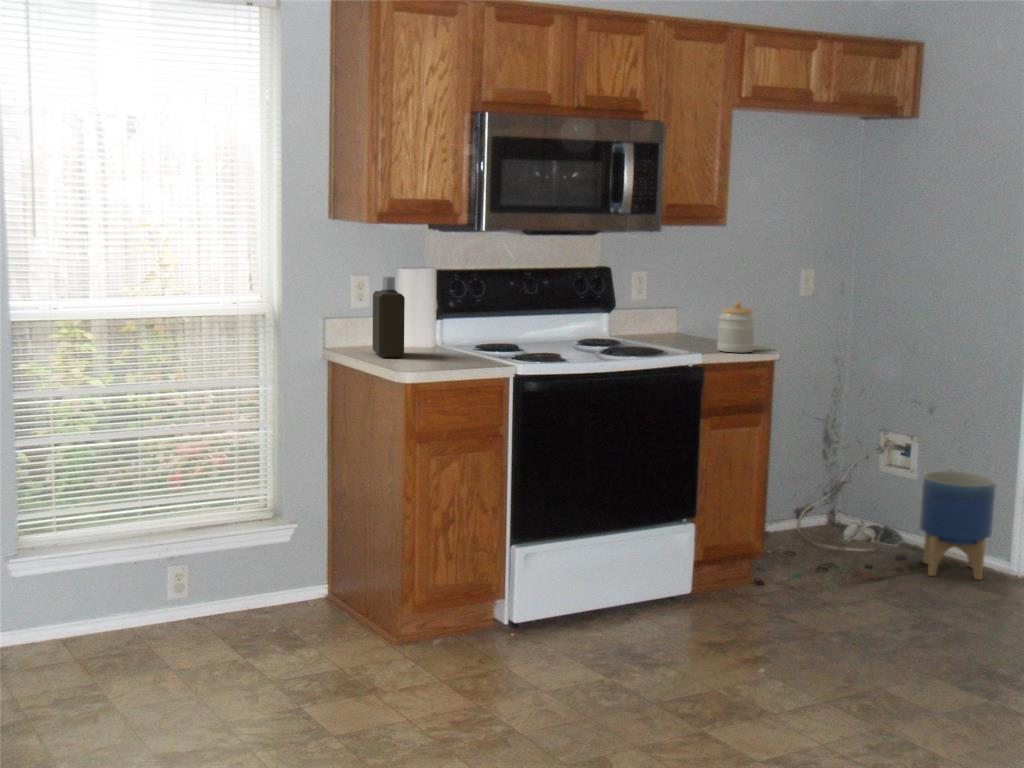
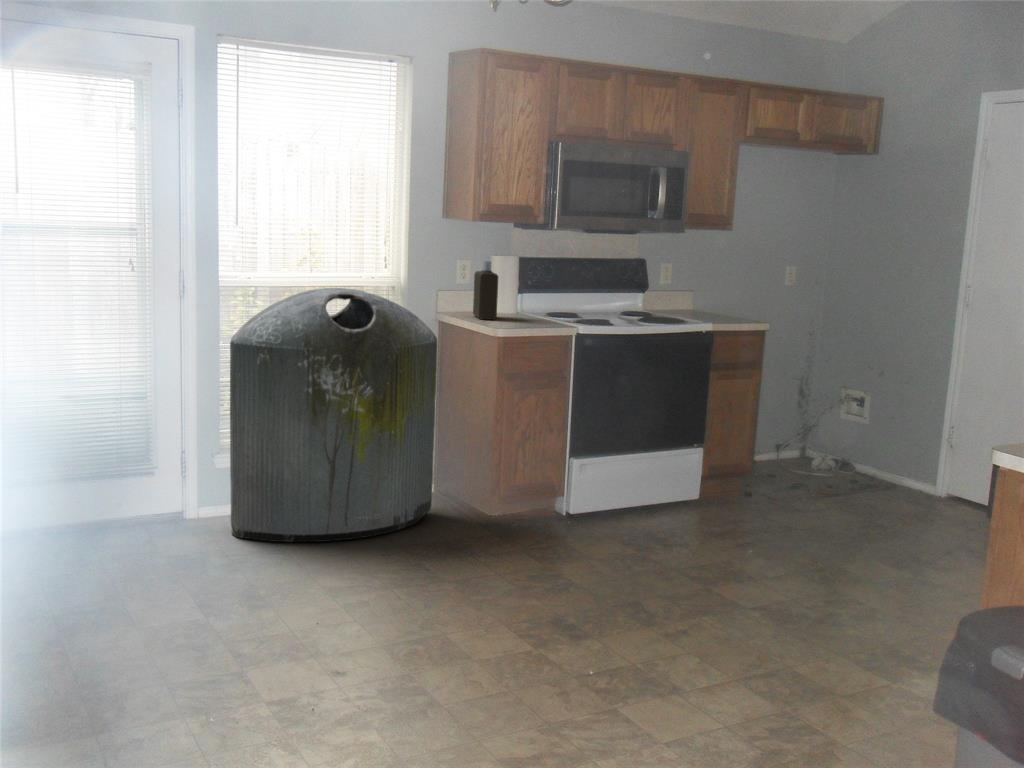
jar: present [717,301,755,353] -> none [723,286,752,324]
trash can: none [19,321,320,683] -> present [230,288,437,542]
planter: present [920,471,996,580] -> none [870,418,928,499]

